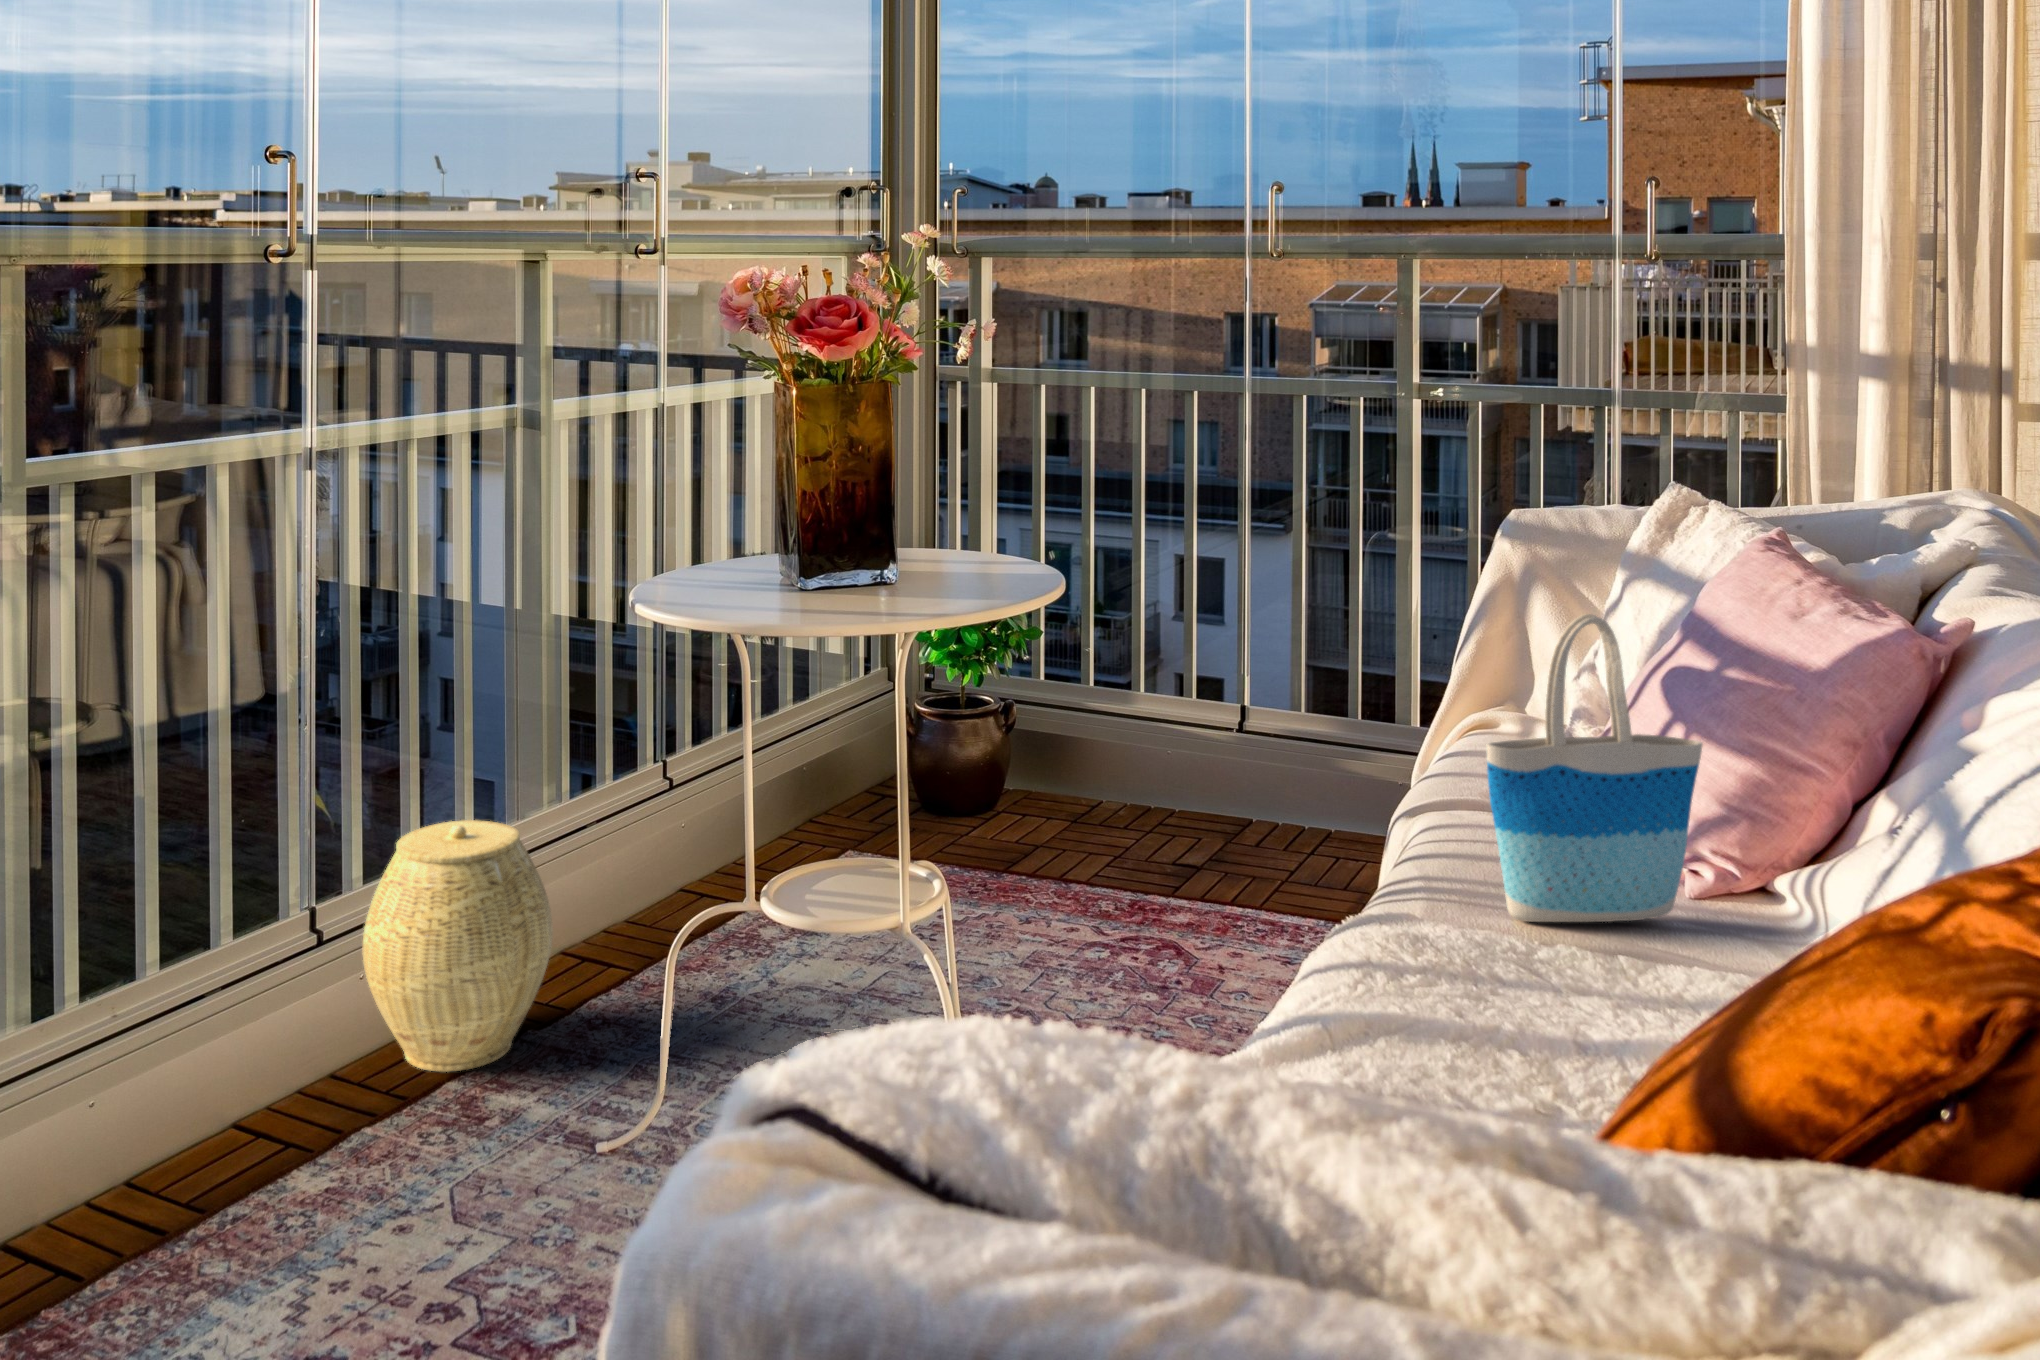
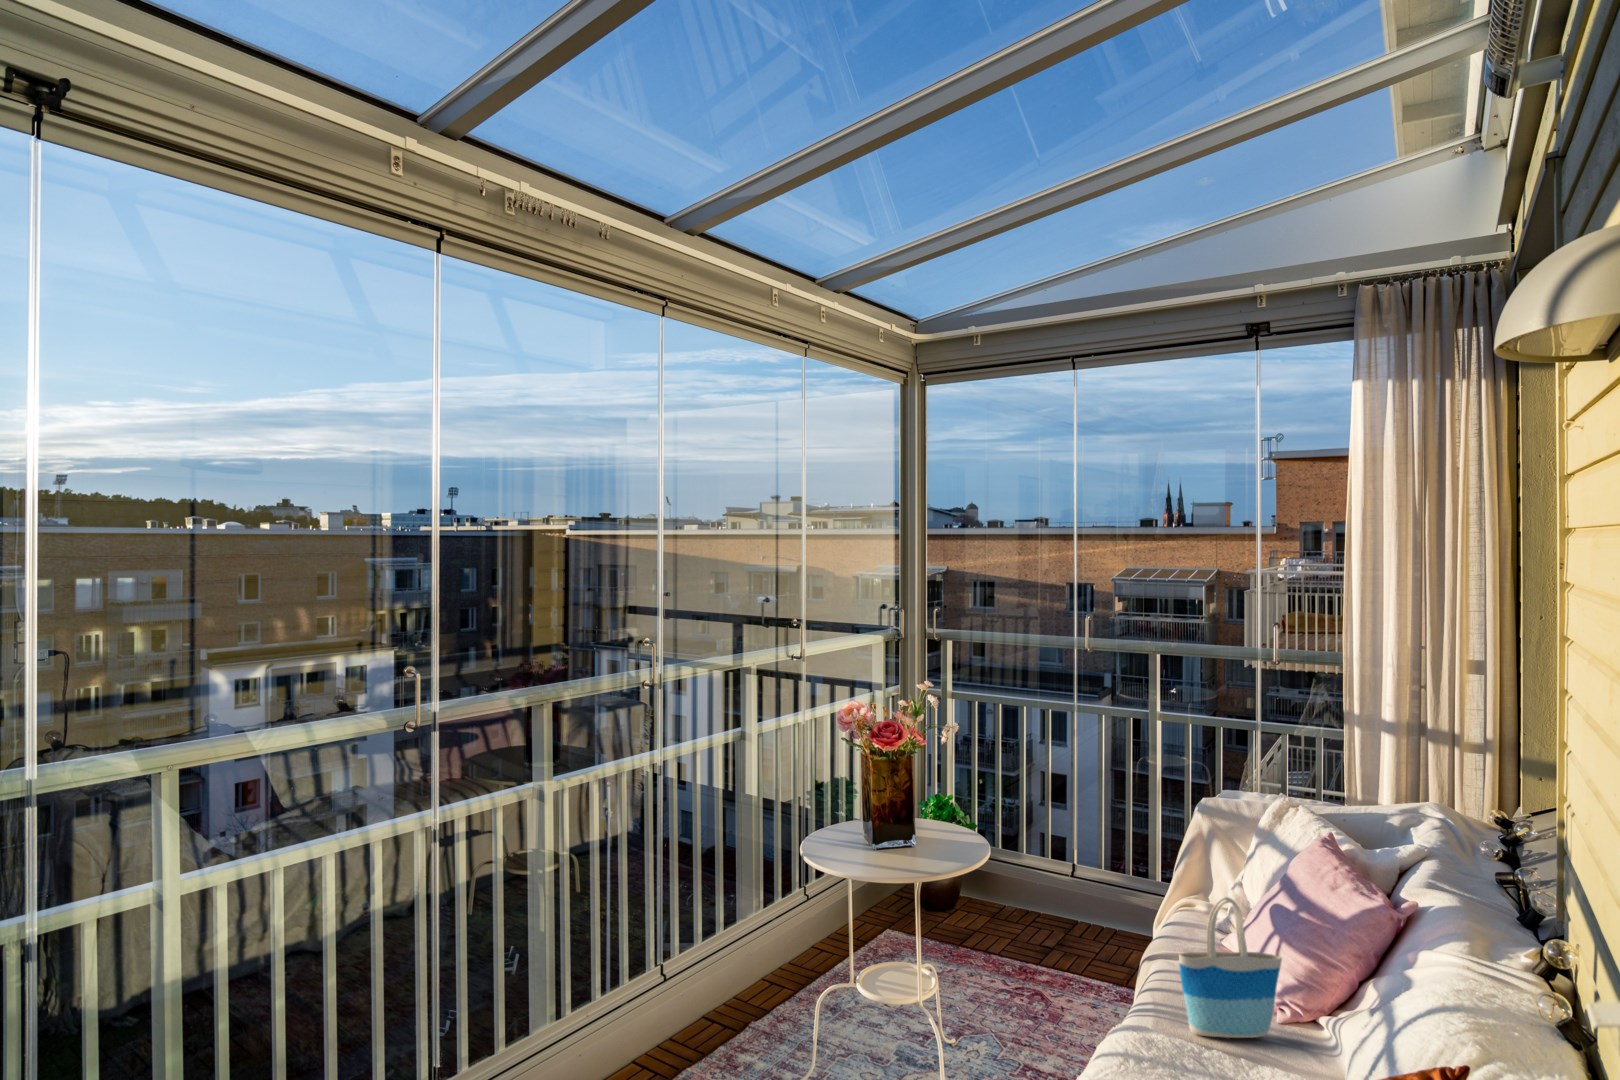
woven basket: present [362,820,553,1072] -> none [680,927,760,1042]

